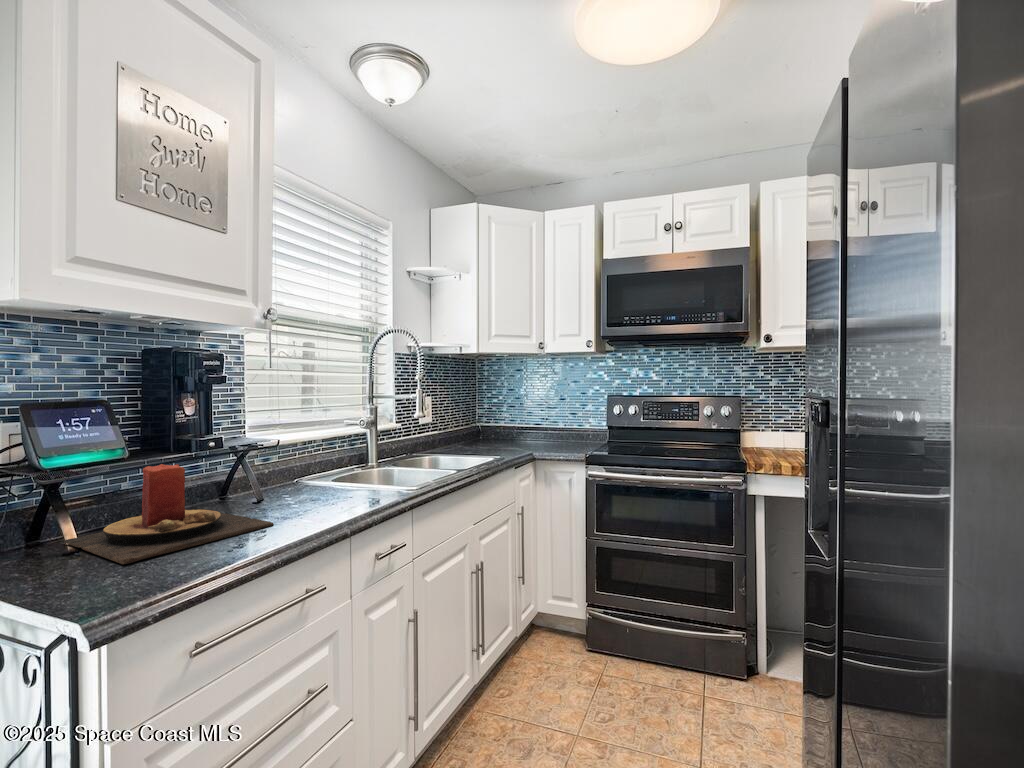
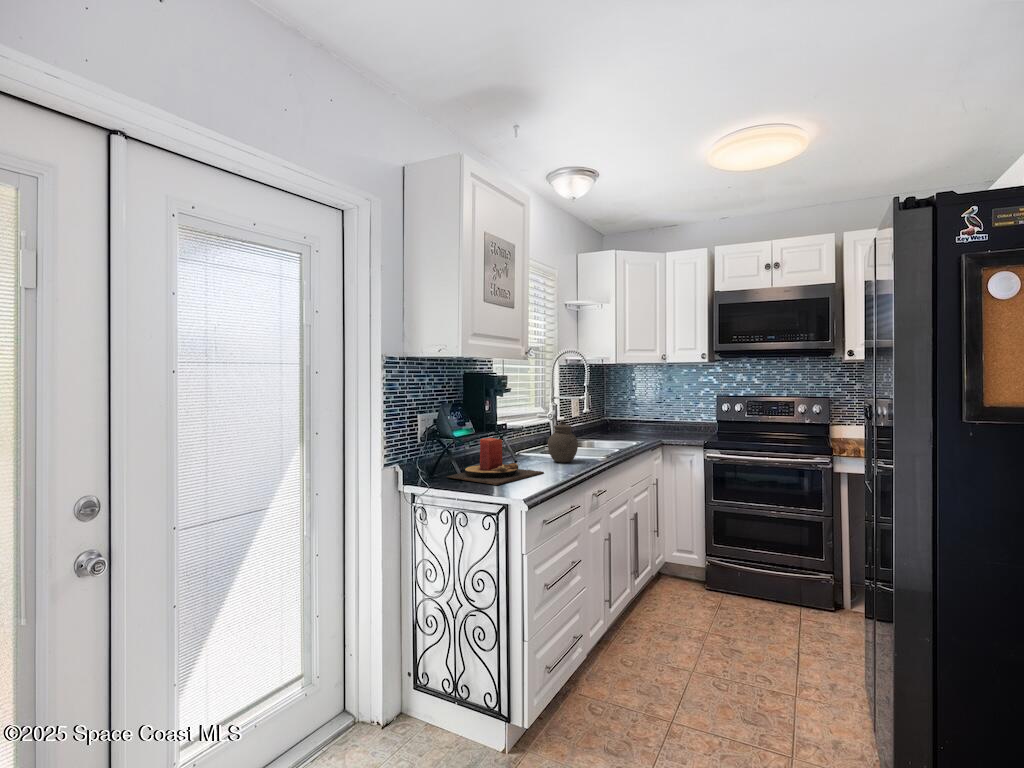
jar: none [319,431,369,498] -> present [548,421,578,463]

